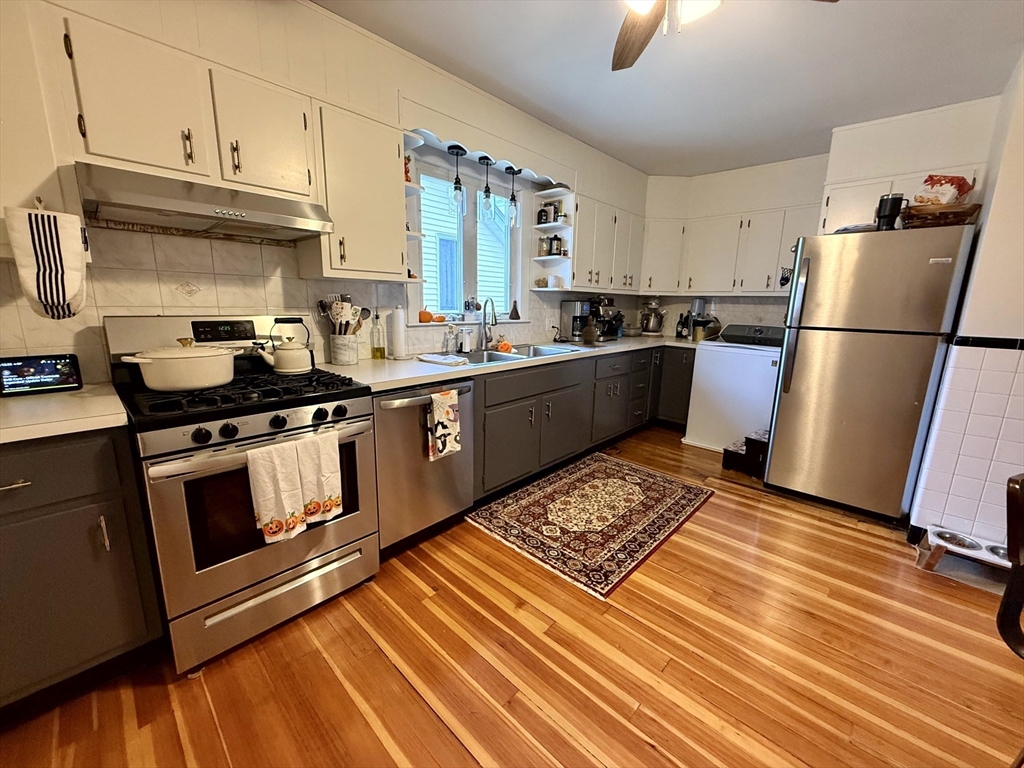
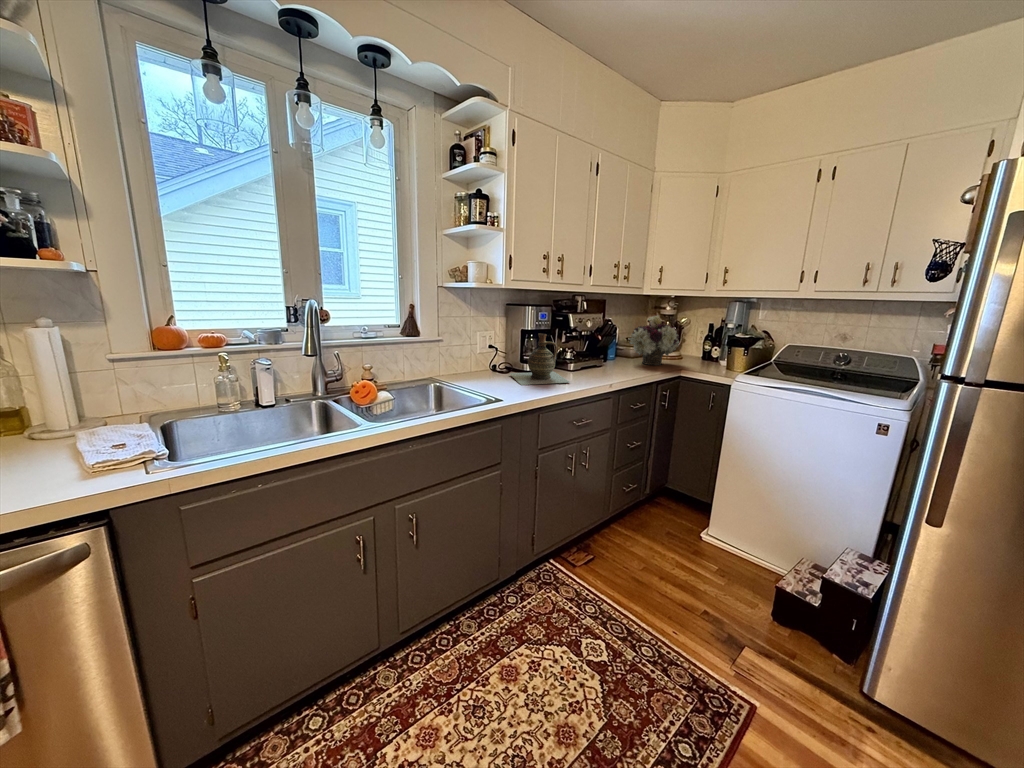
flower arrangement: none [632,308,663,340] -> present [629,316,679,365]

